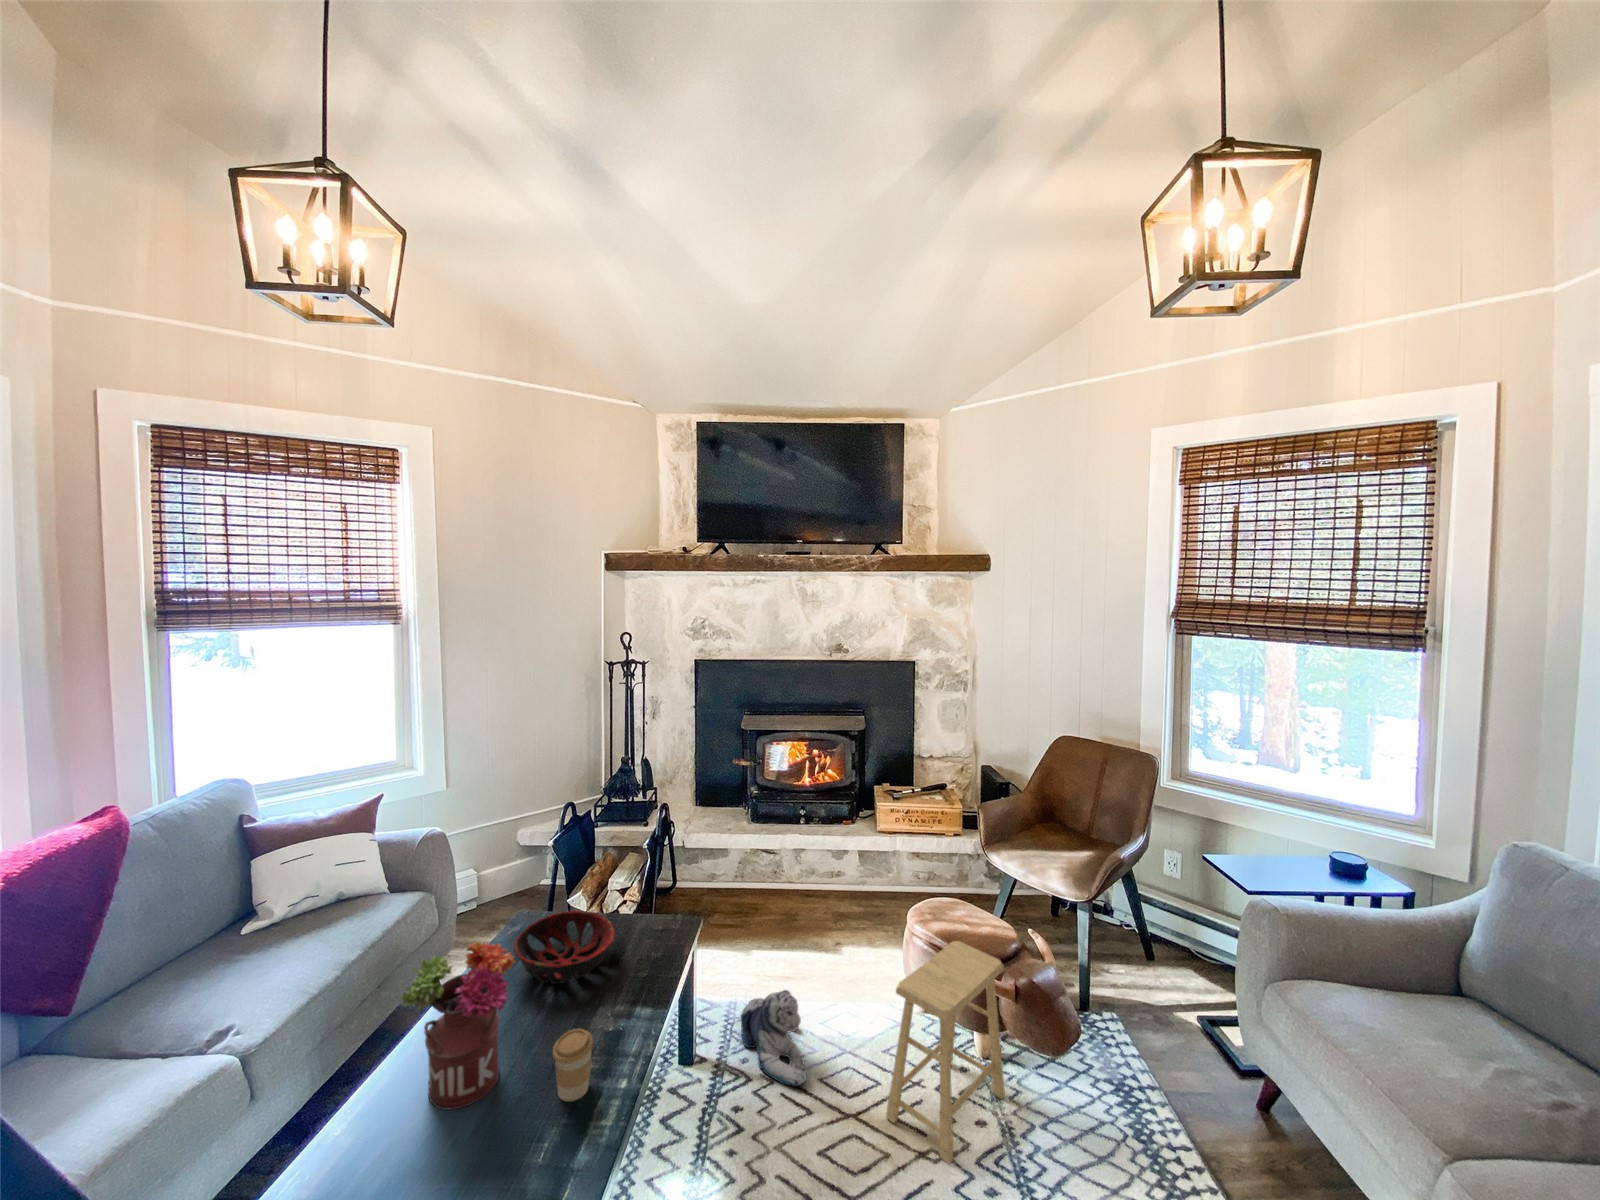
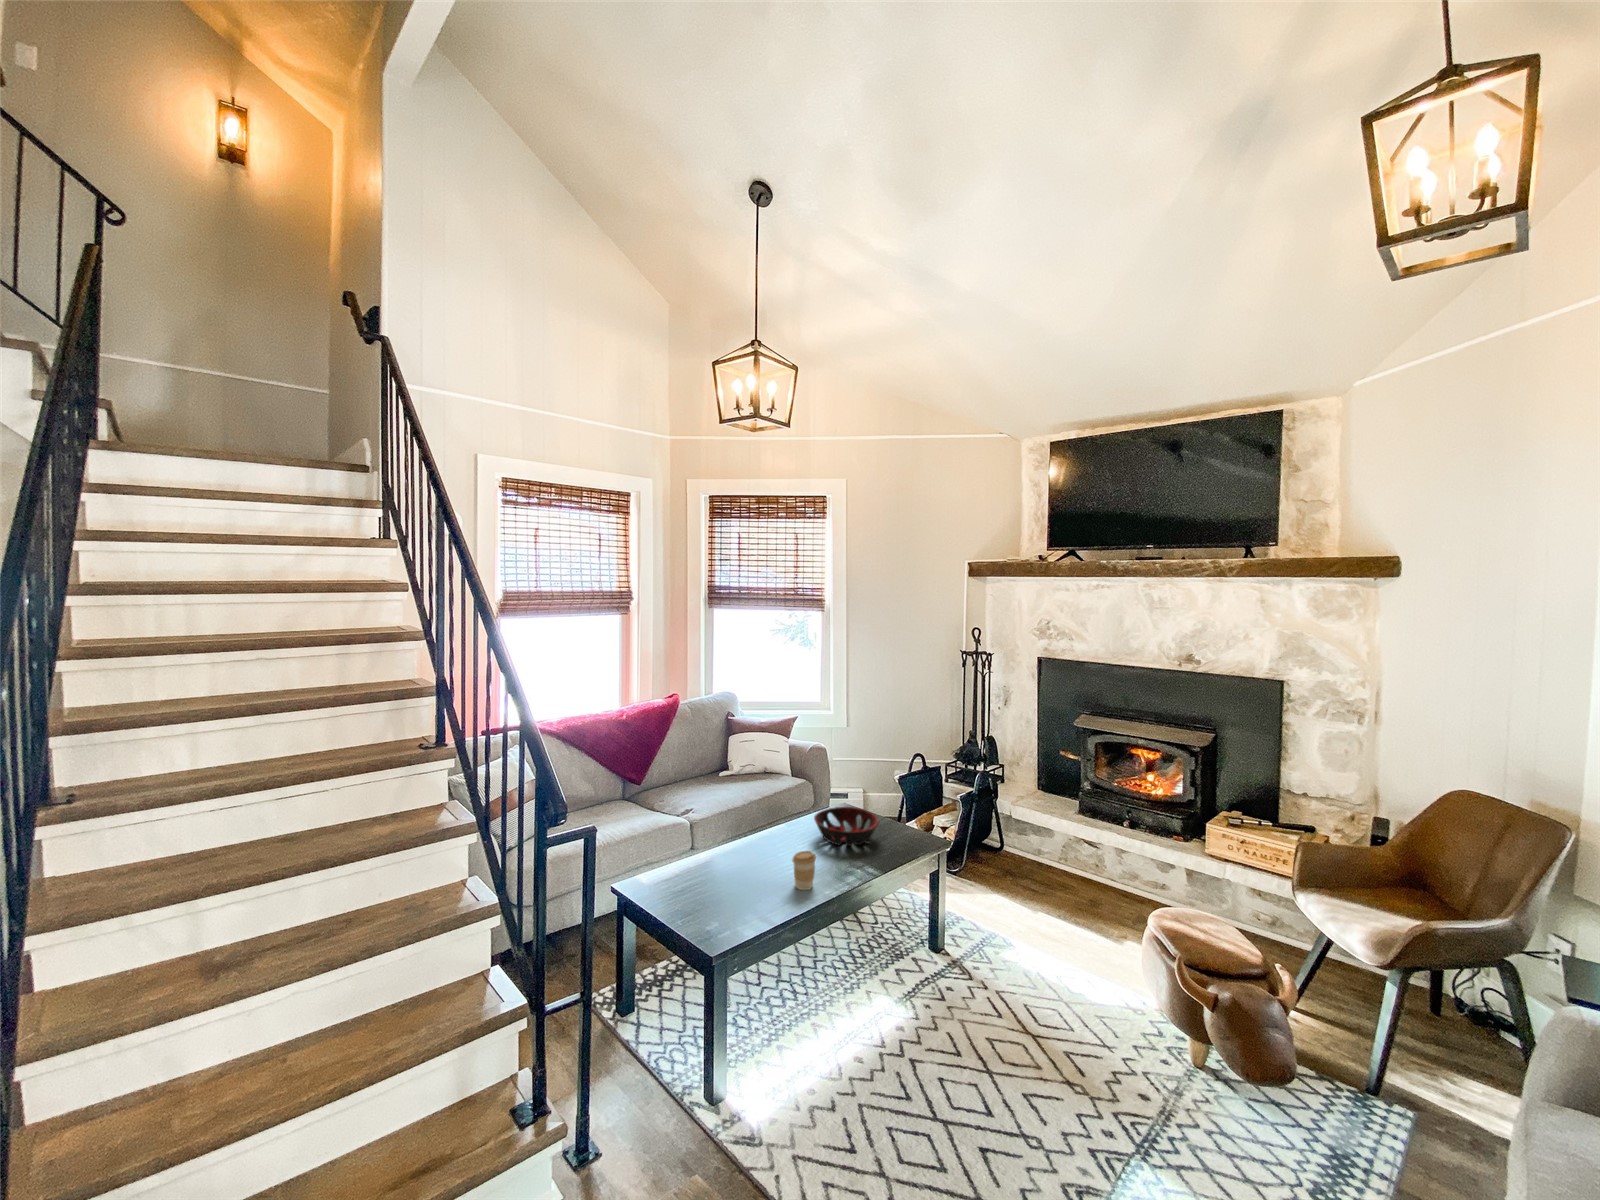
flower arrangement: present [400,941,515,1109] -> none [727,783,788,873]
footstool: present [886,941,1005,1163] -> none [1059,928,1193,1097]
plush toy: present [741,990,806,1086] -> none [981,925,1035,999]

